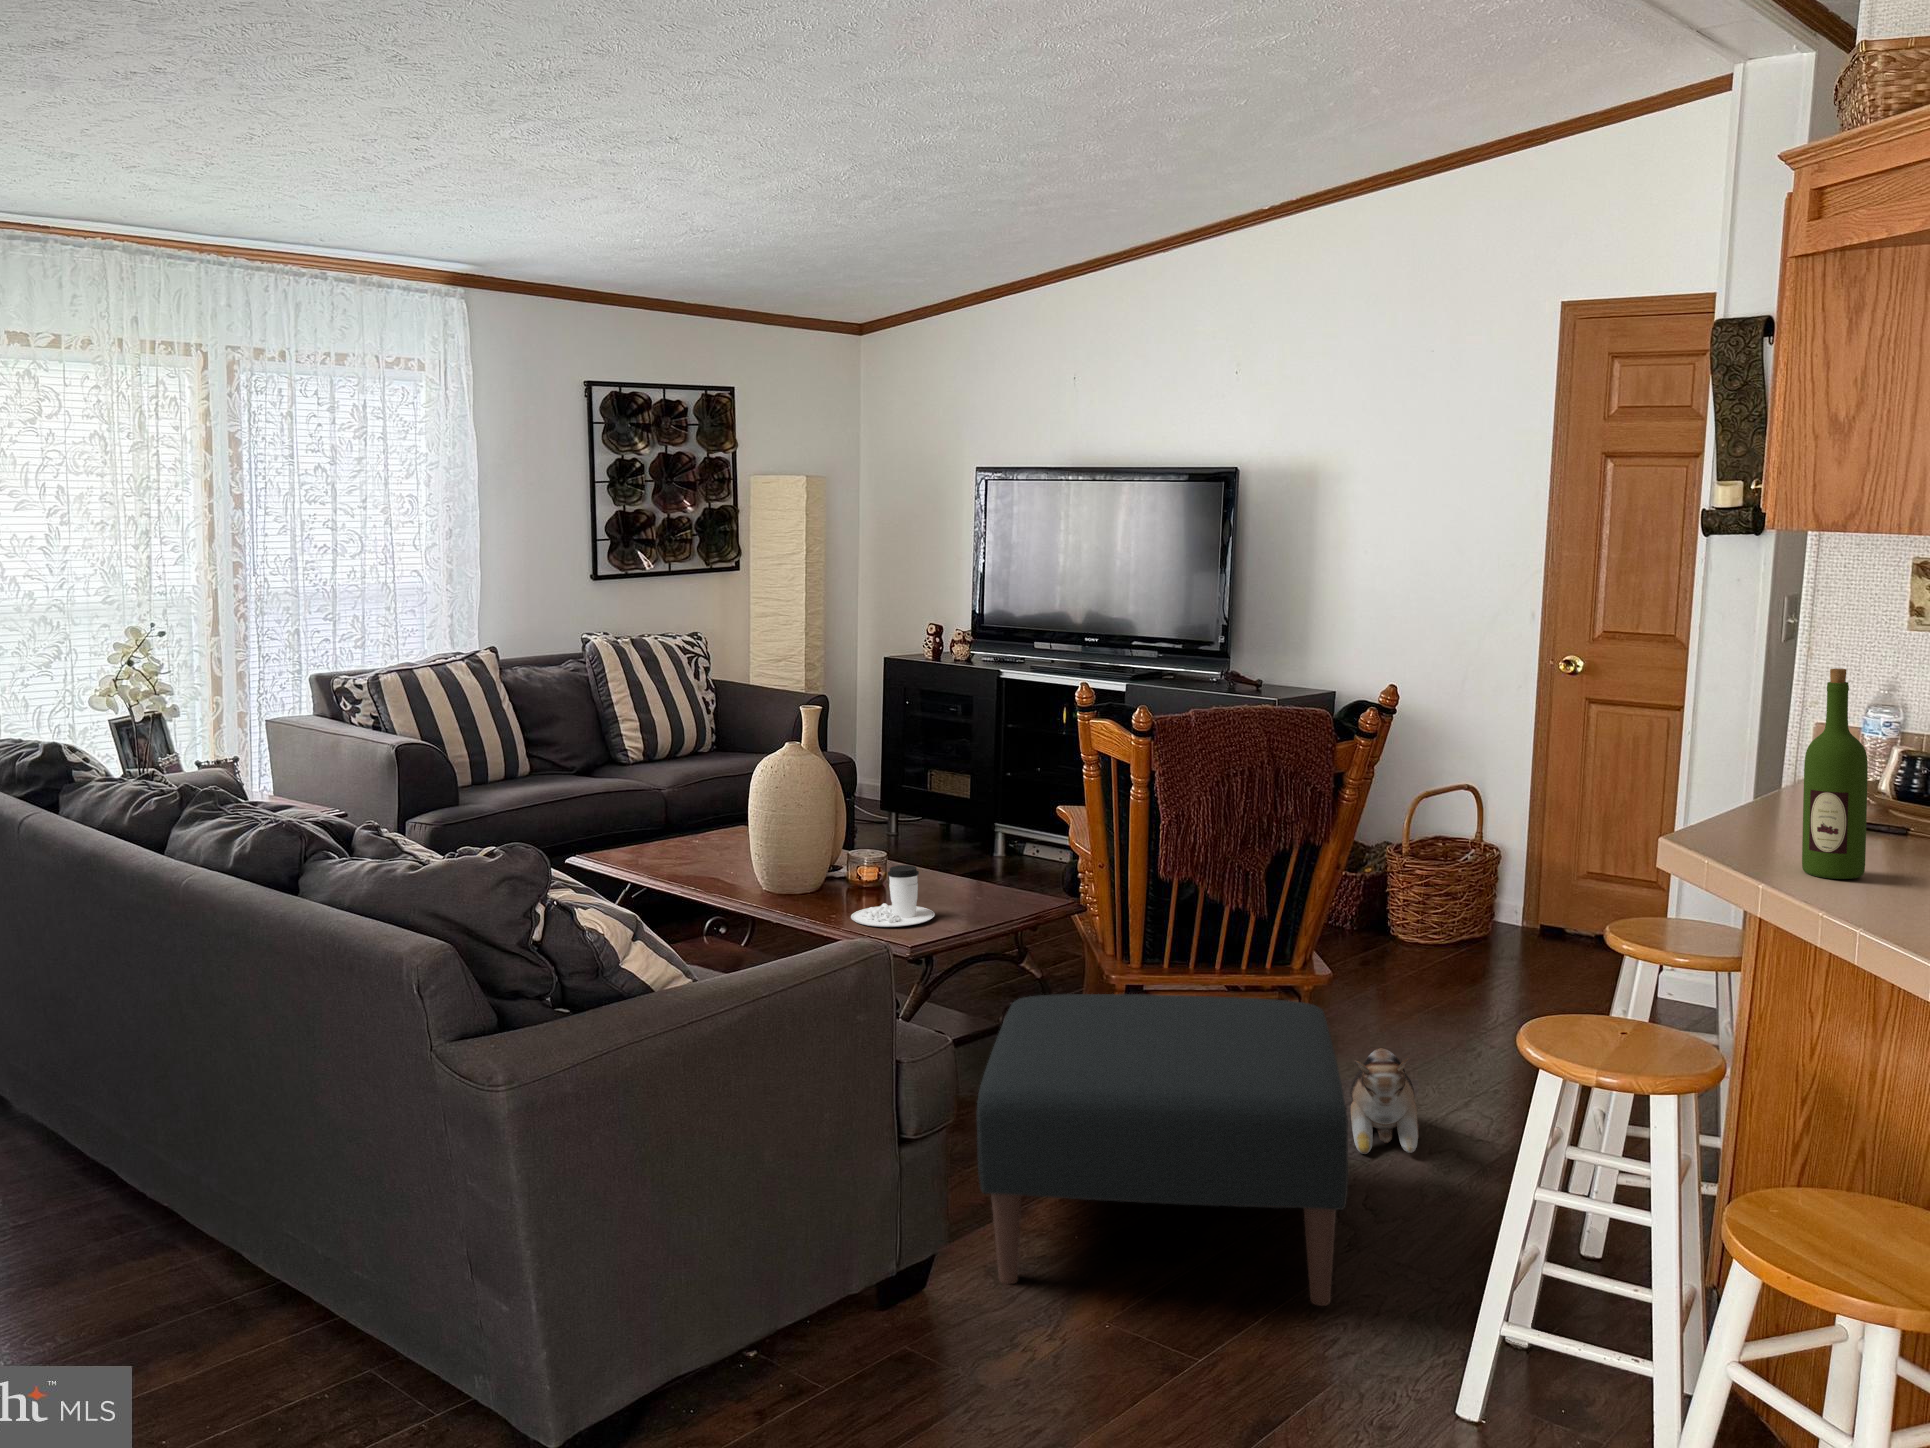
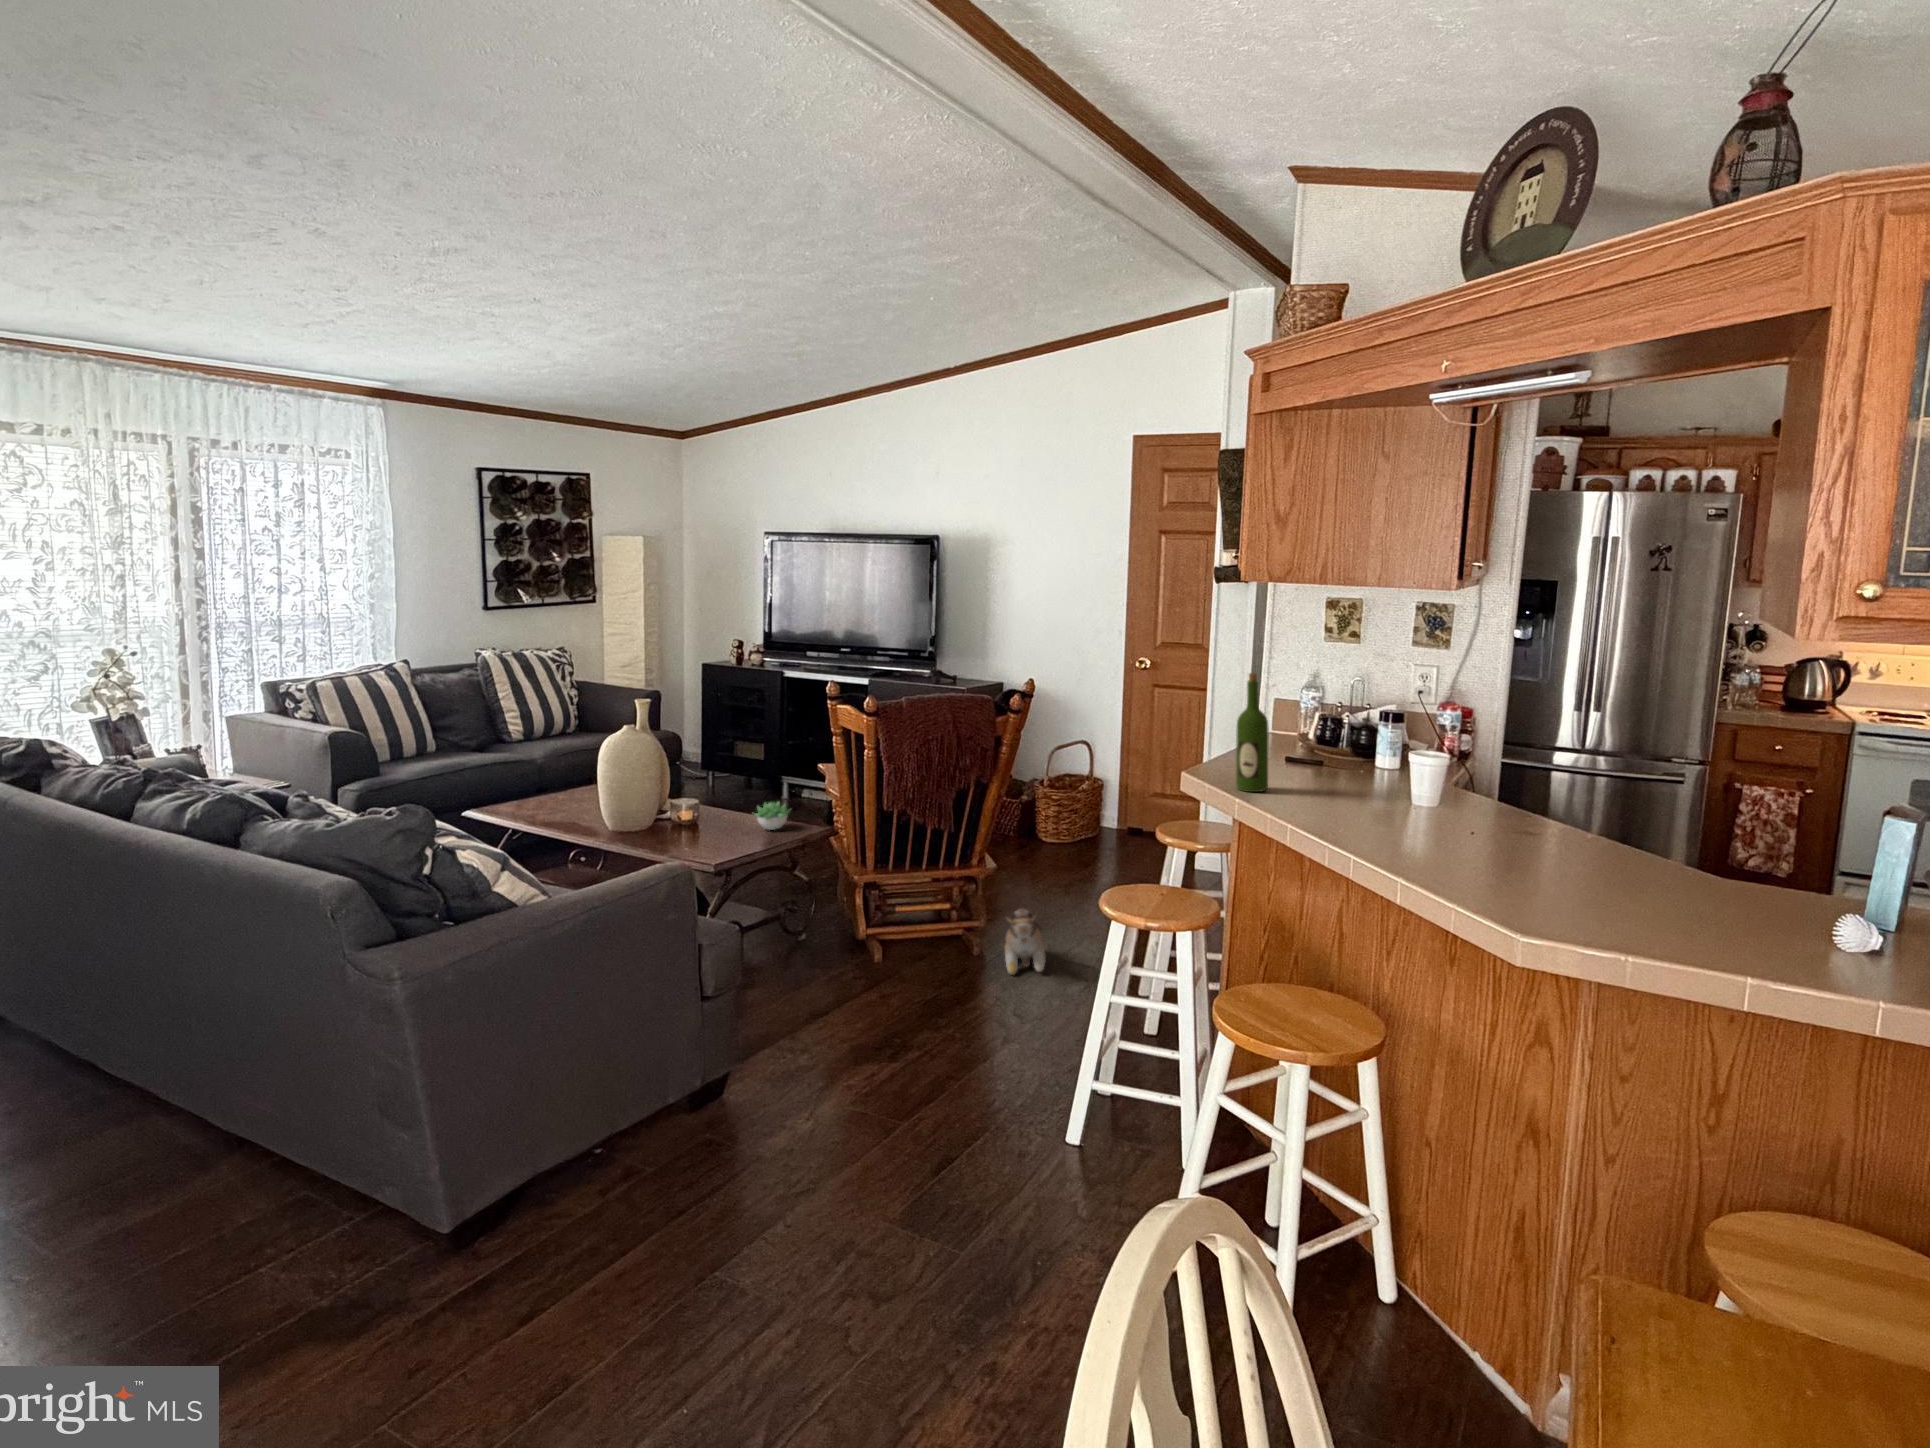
succulent plant: none [956,860,1016,903] -> present [754,802,790,830]
coffee cup: present [851,865,935,927] -> none [679,807,737,848]
ottoman: present [977,994,1348,1306] -> none [763,882,994,1074]

